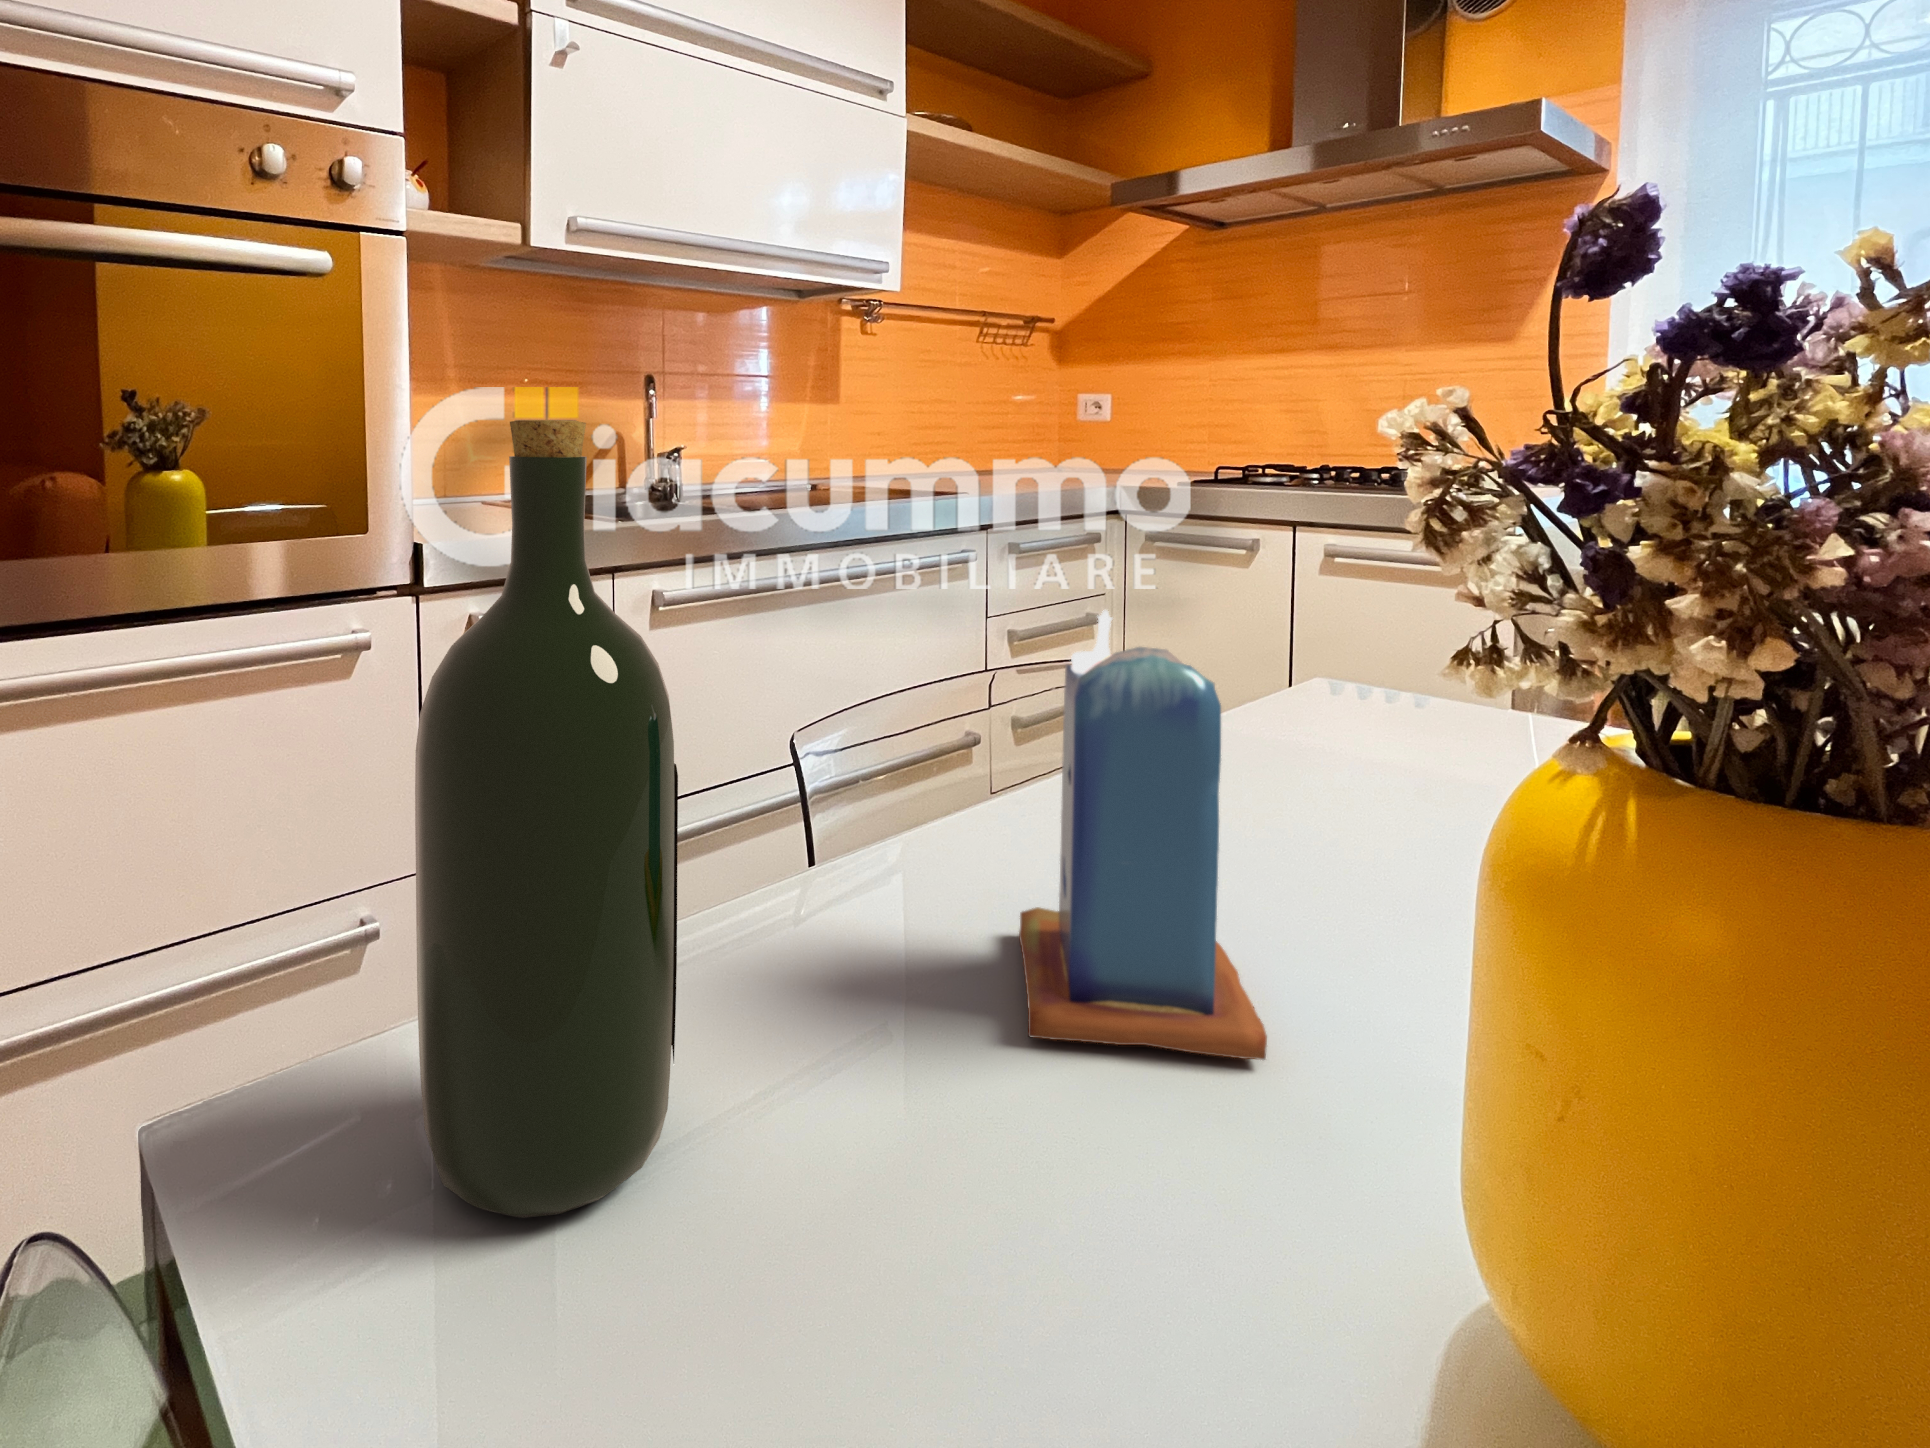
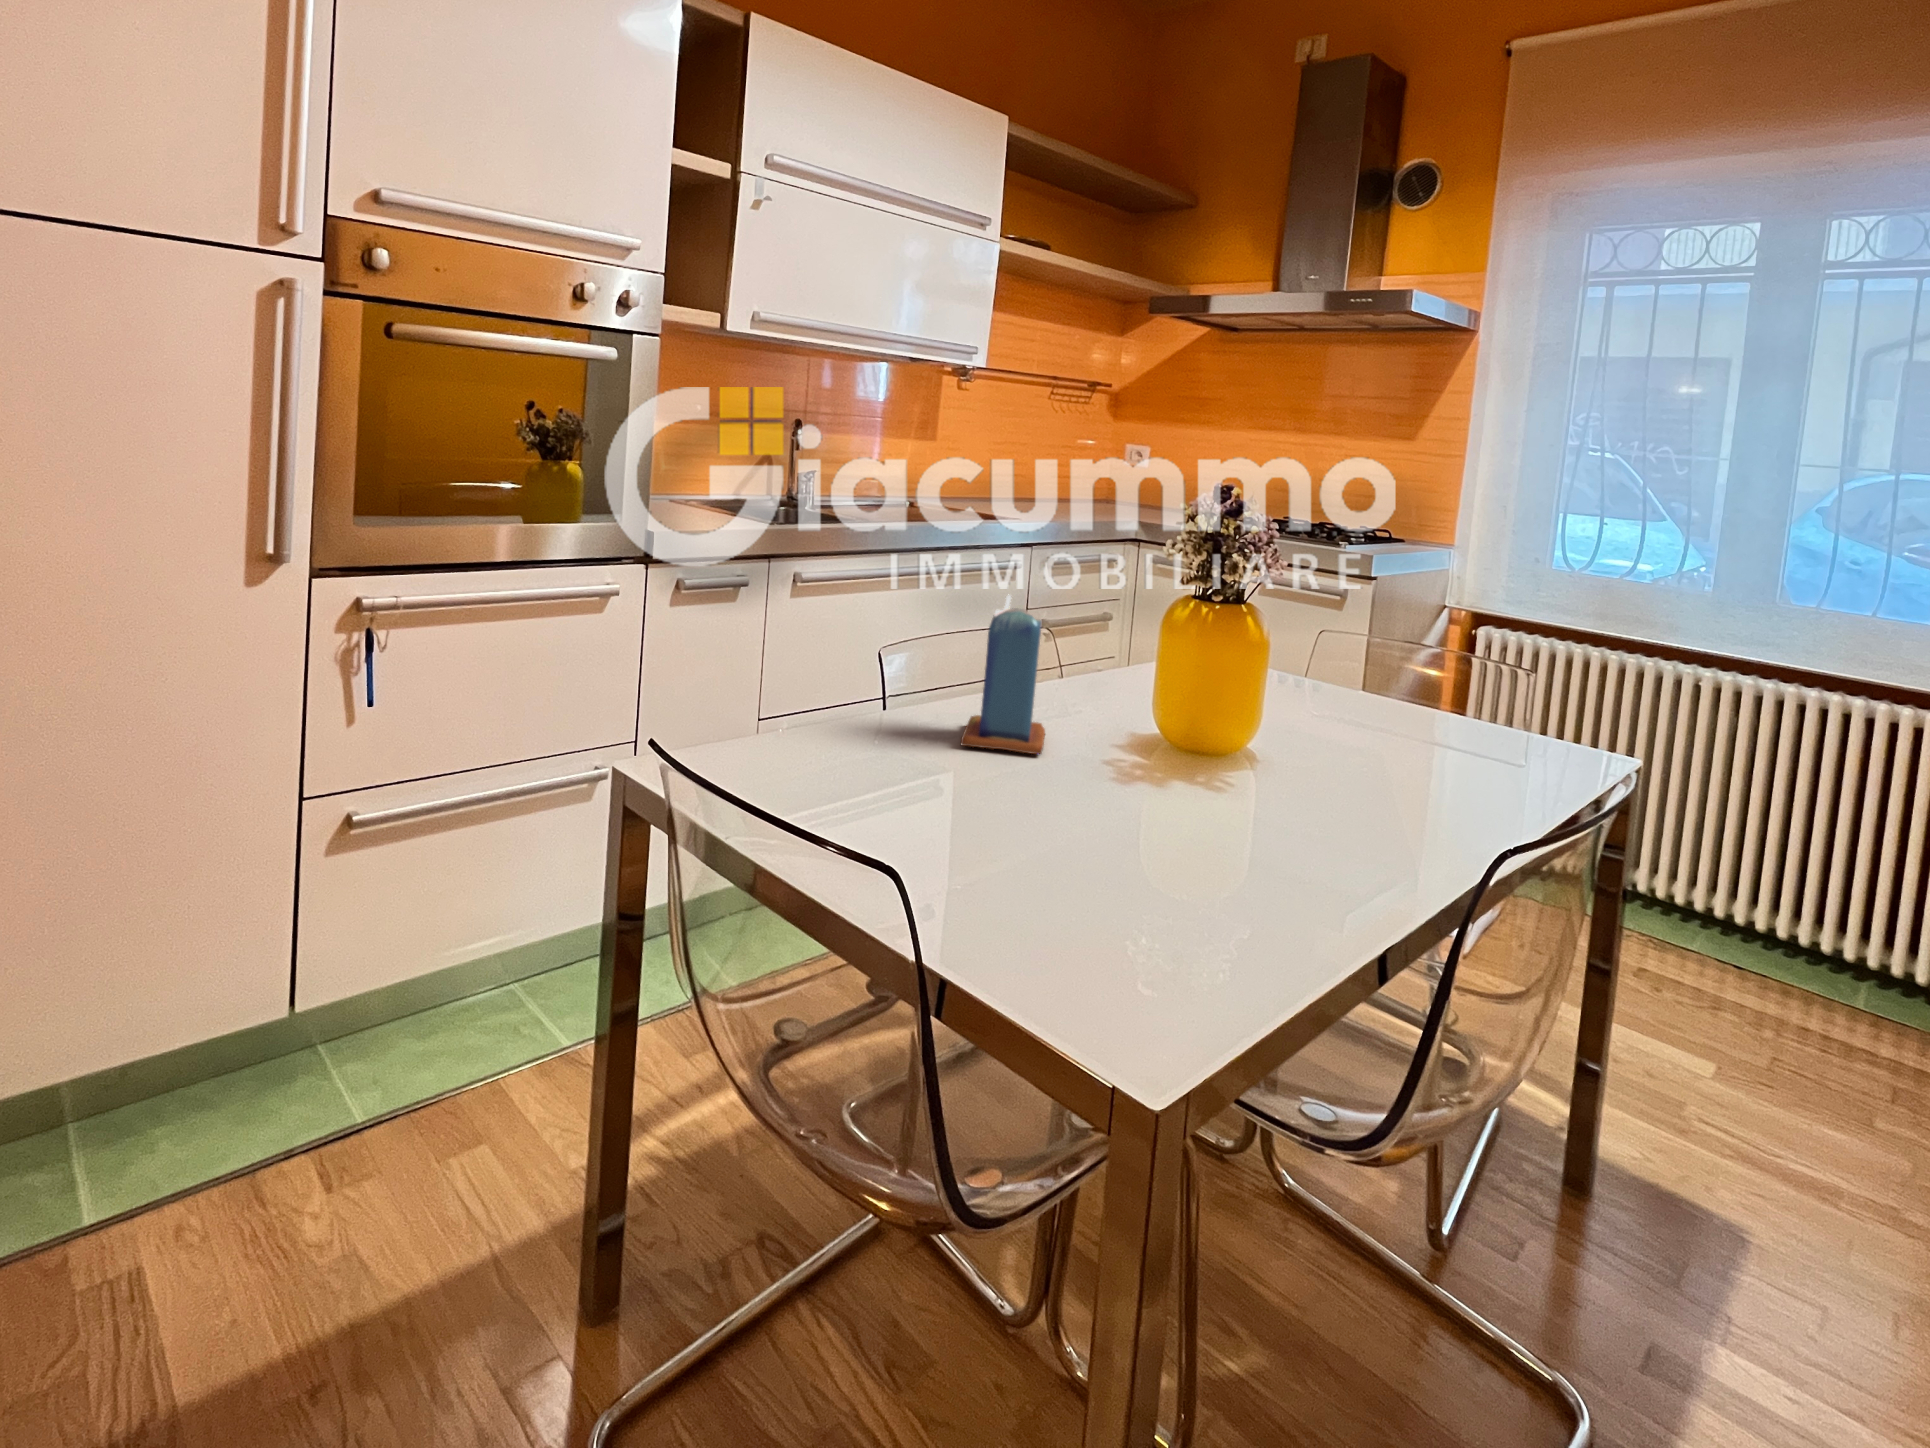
wine bottle: present [415,420,678,1218] -> none [755,515,846,765]

